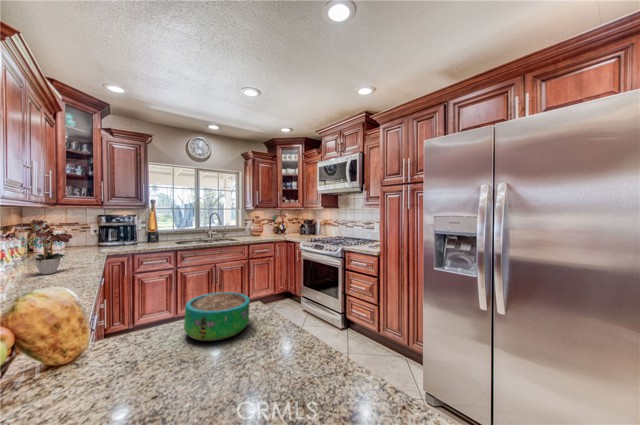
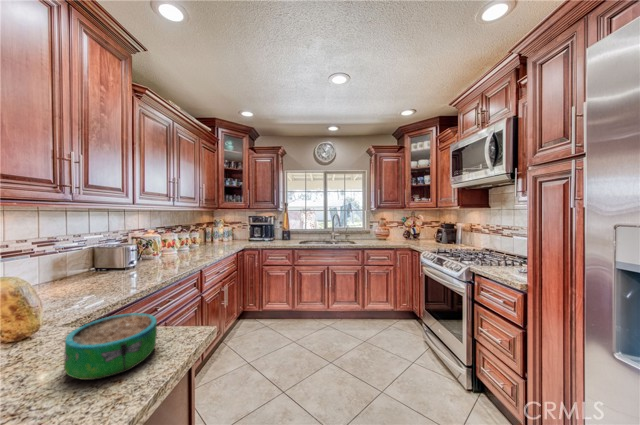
flower arrangement: present [27,220,73,274] -> none [171,220,202,261]

